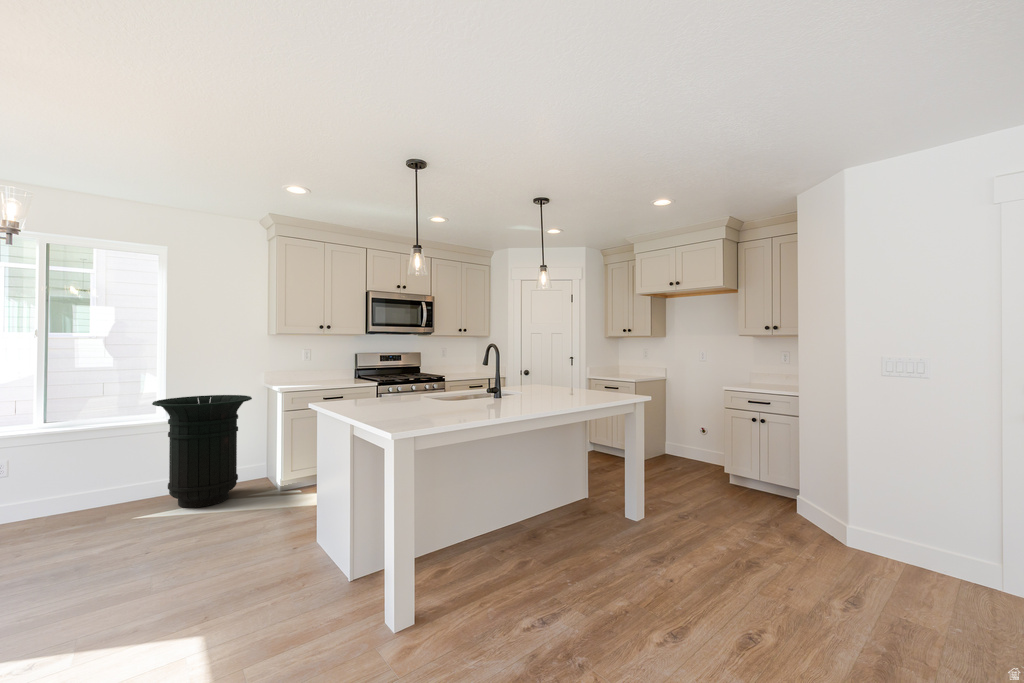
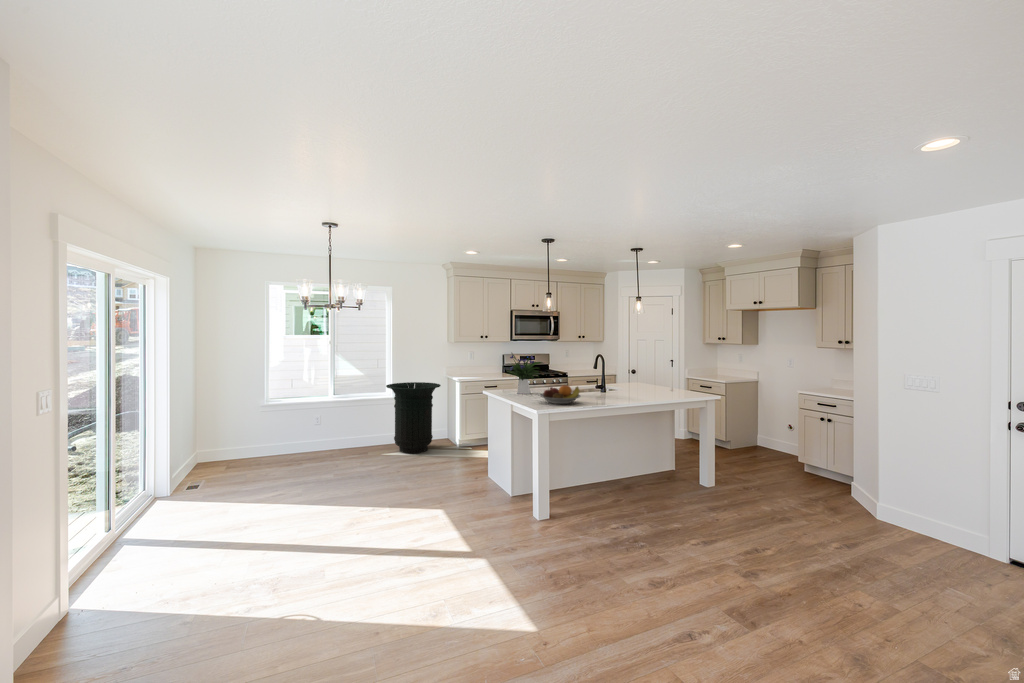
flower arrangement: none [345,340,406,405] -> present [508,354,542,394]
fruit bowl: none [396,388,466,419] -> present [539,385,581,404]

